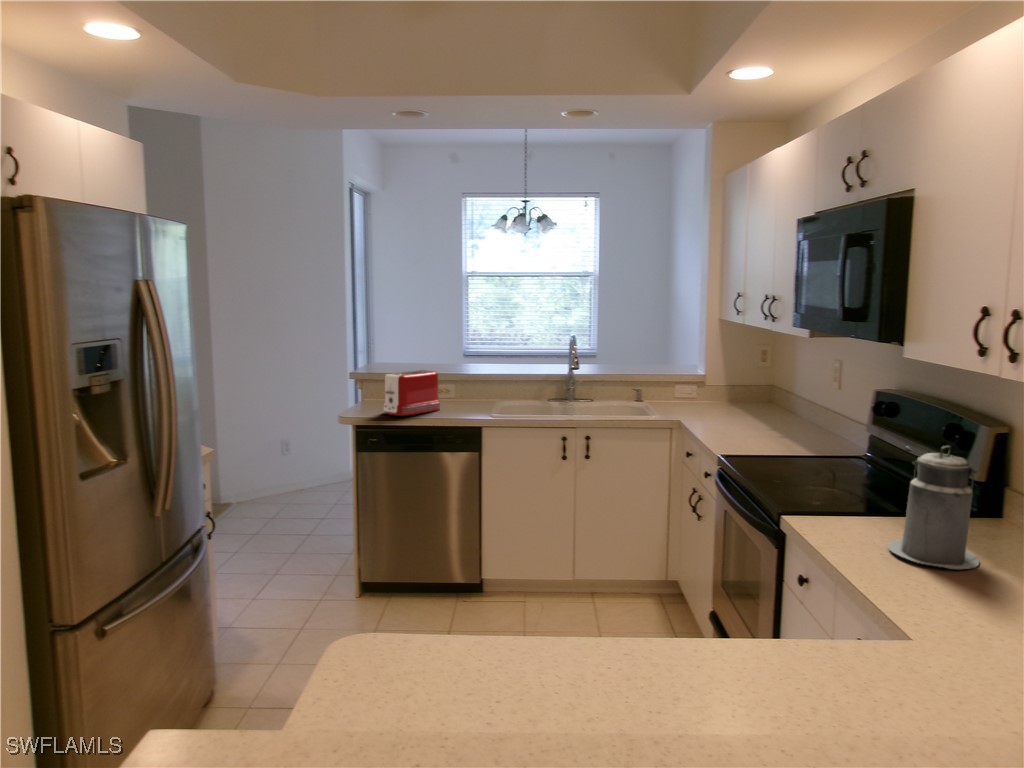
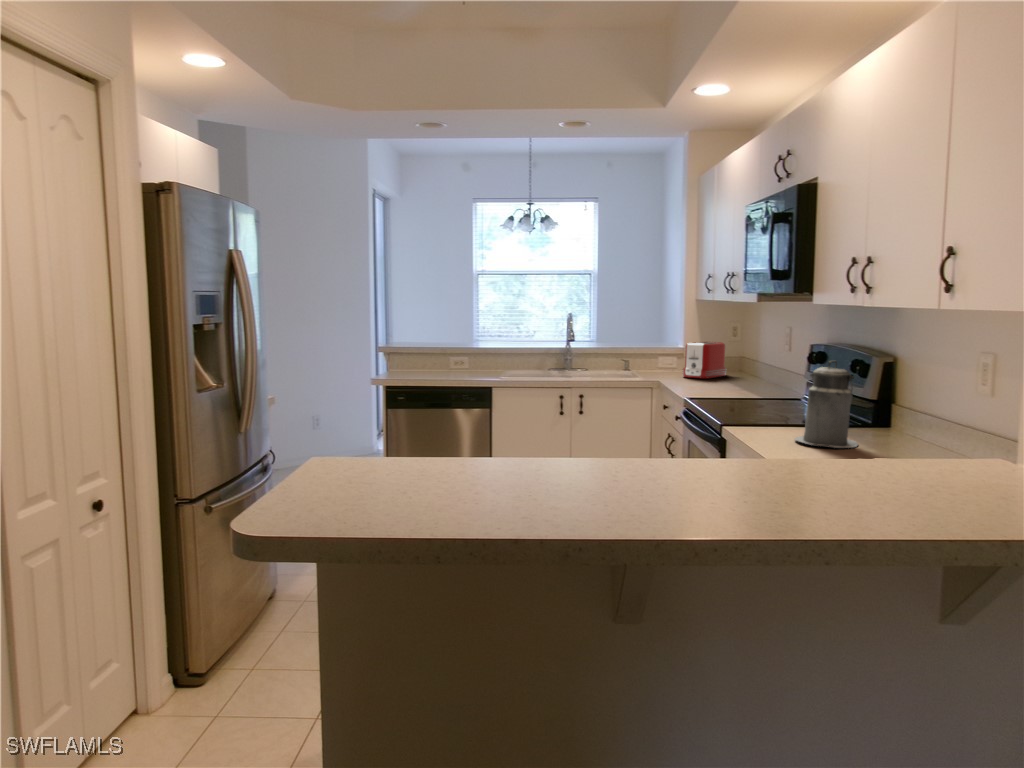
toaster: present [384,370,441,416] -> present [683,342,726,379]

